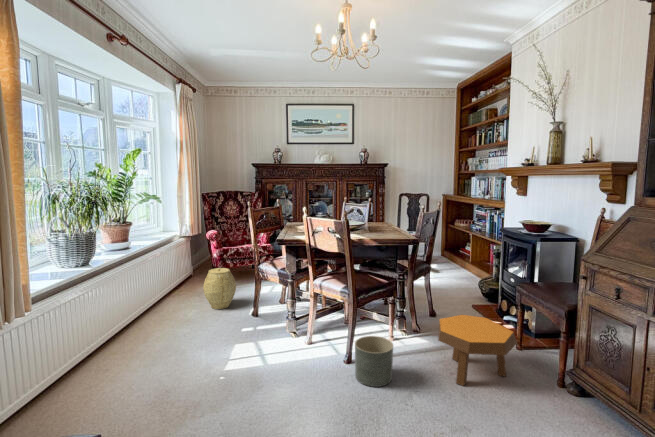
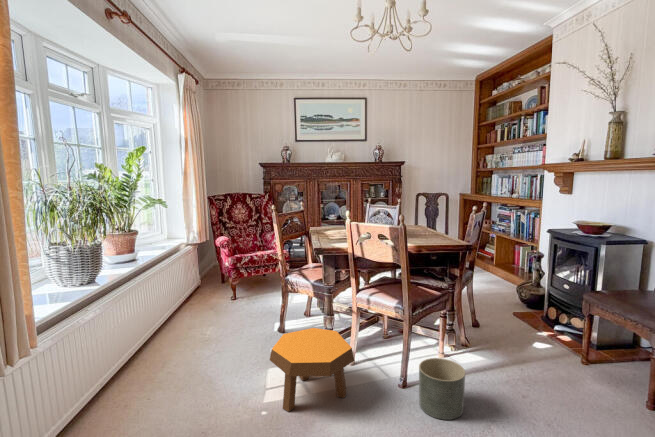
woven basket: present [203,268,236,309] -> none [221,279,257,325]
footstool: present [438,315,517,386] -> present [270,328,354,412]

